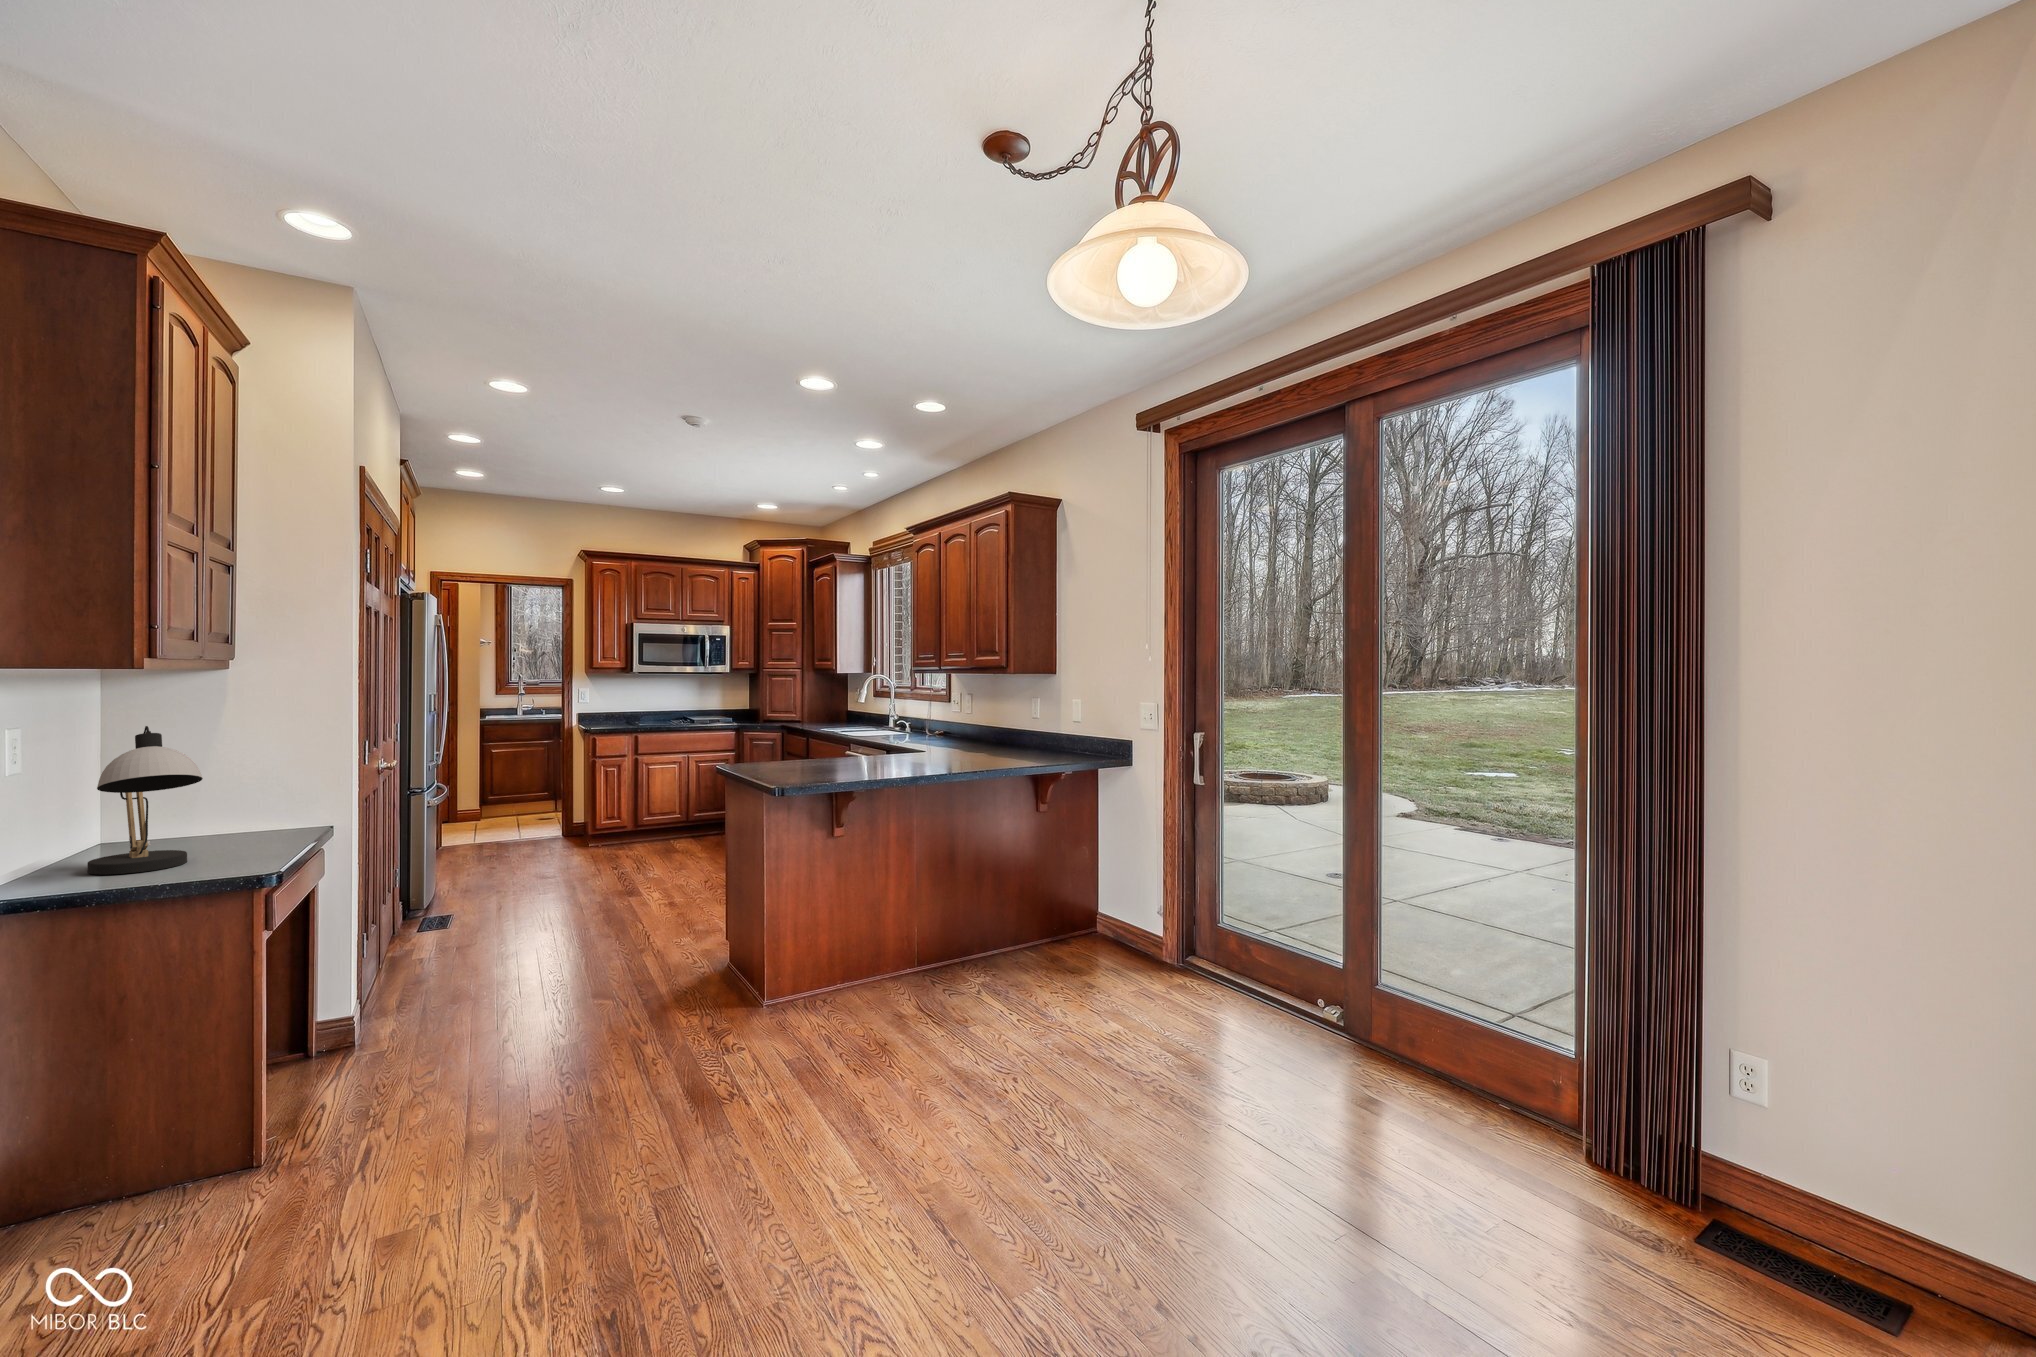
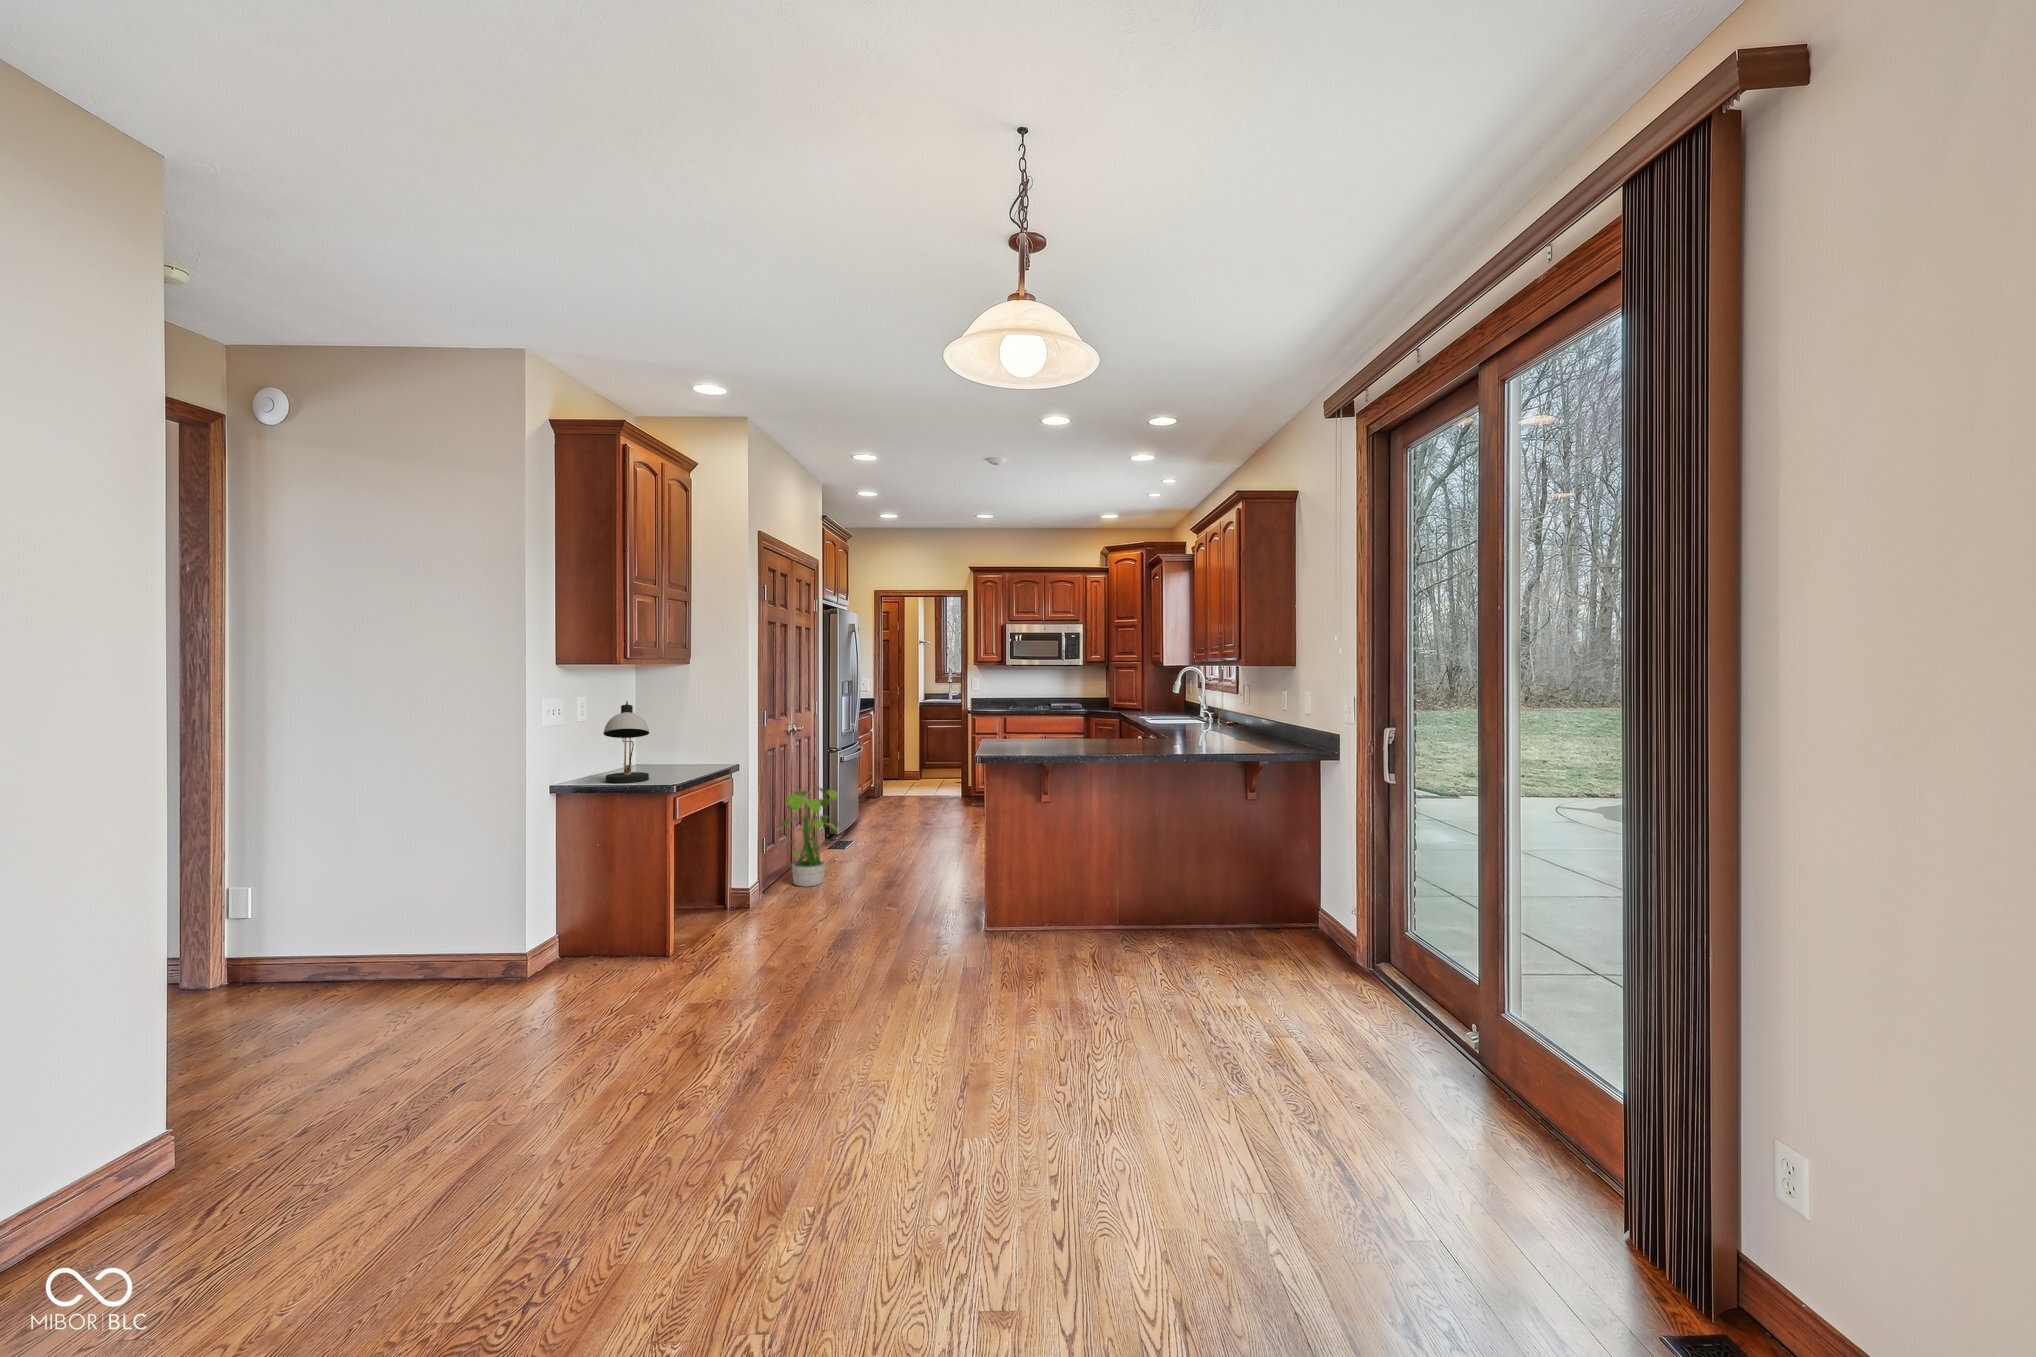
potted plant: none [382,844,491,995] -> present [779,788,838,887]

